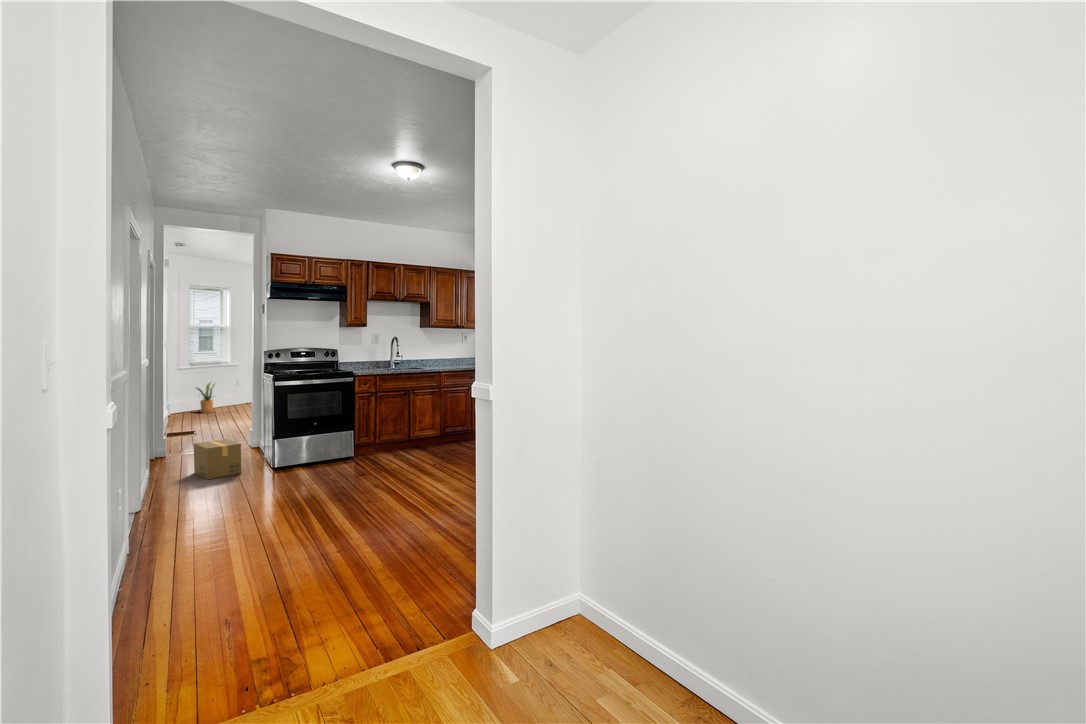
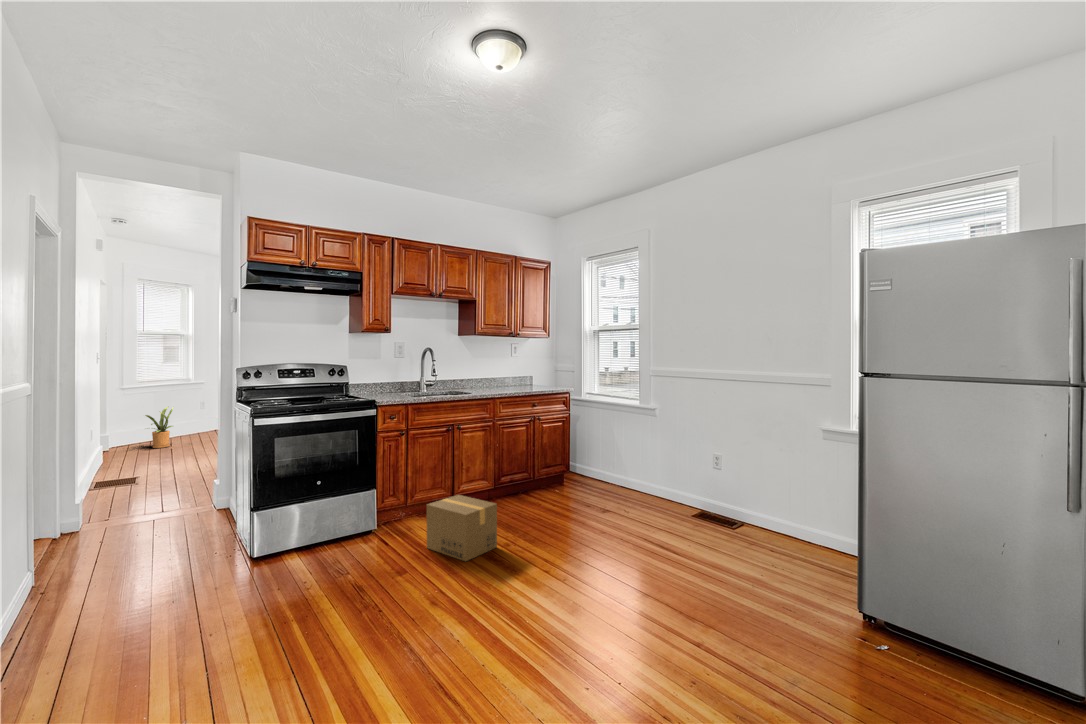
cardboard box: present [194,439,241,479] -> present [427,495,497,561]

